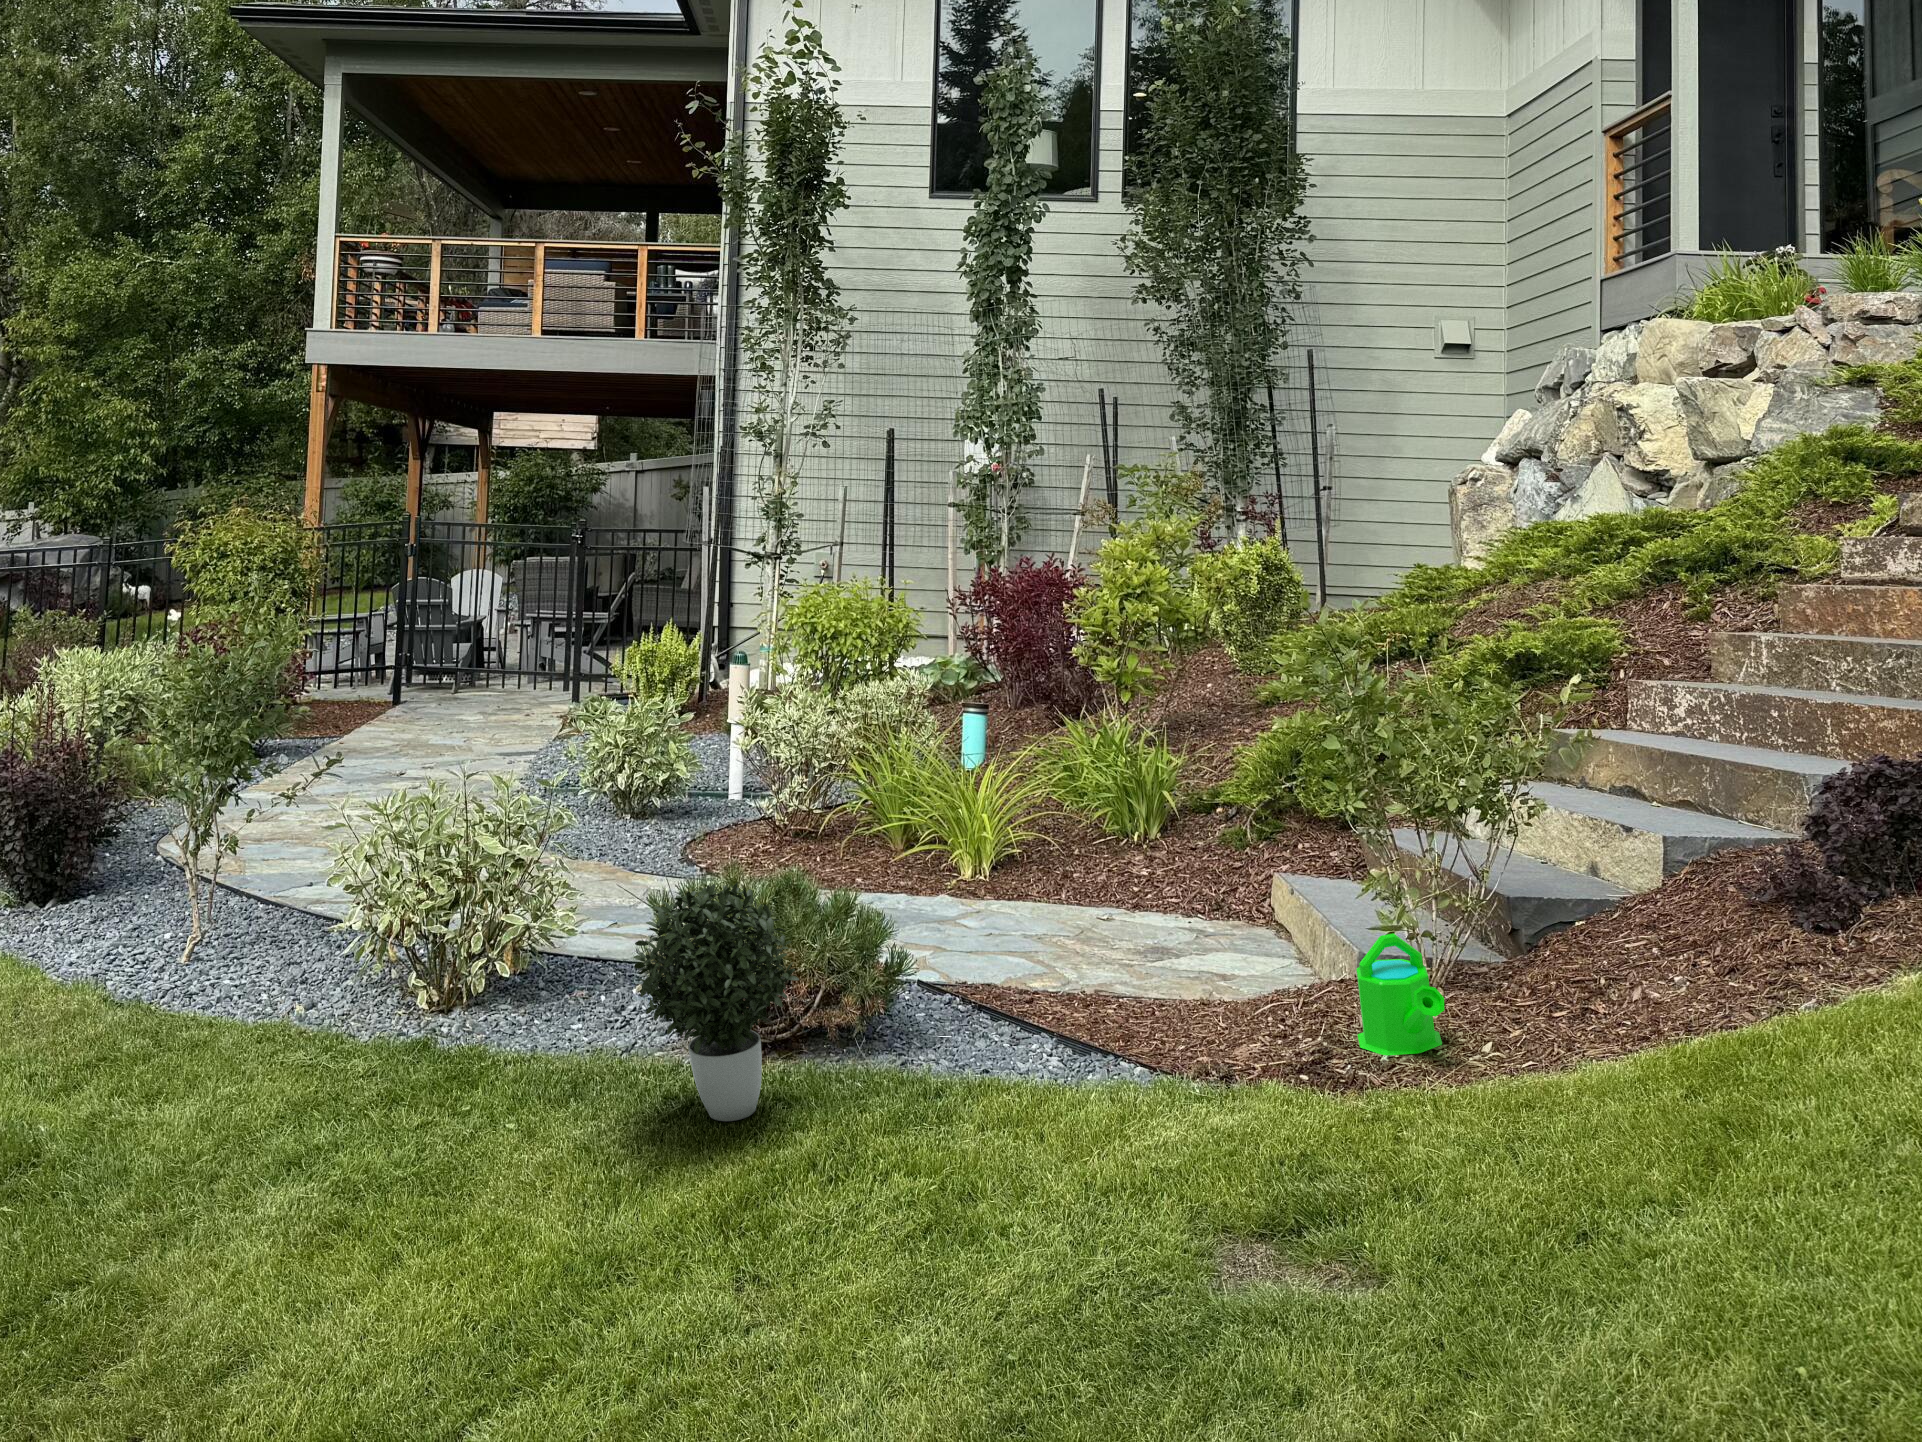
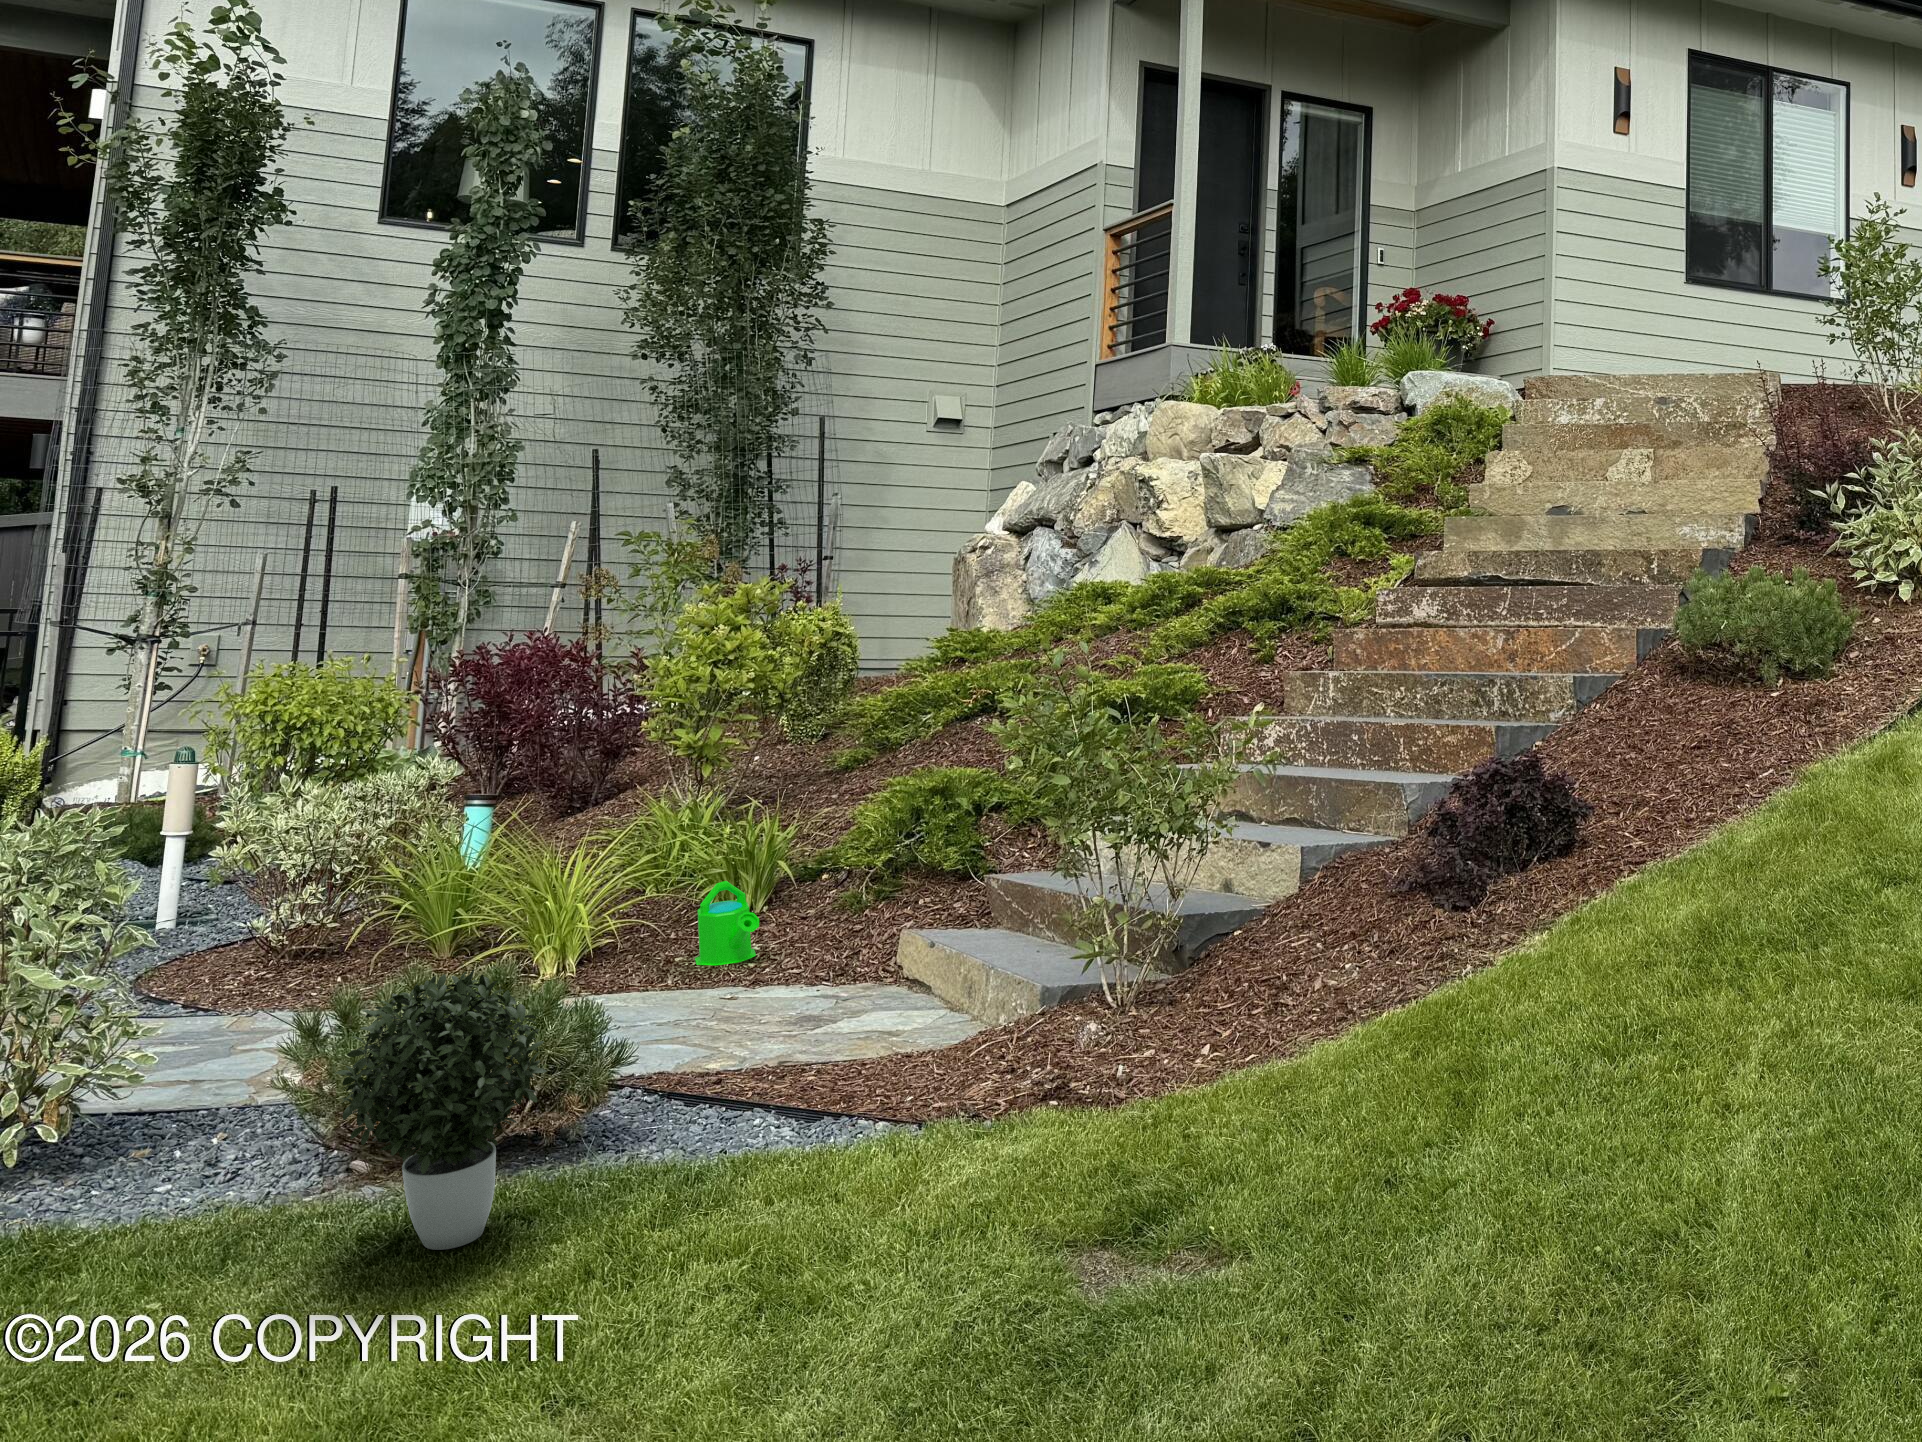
watering can: present [1356,934,1445,1056] -> present [695,881,759,966]

